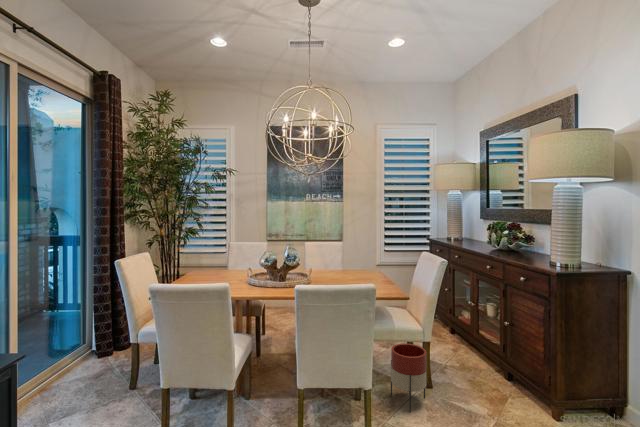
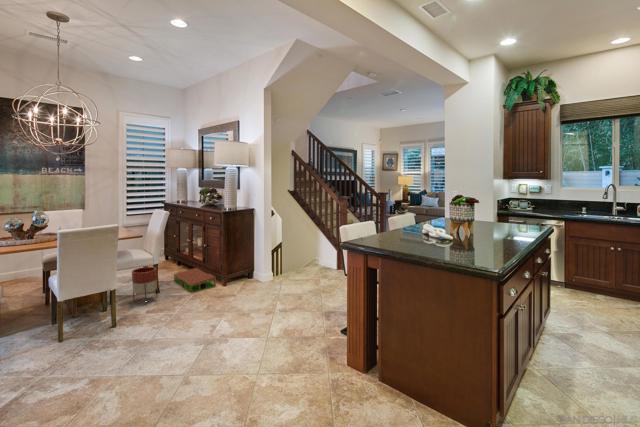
storage bin: none [445,352,528,407] -> present [174,268,216,292]

